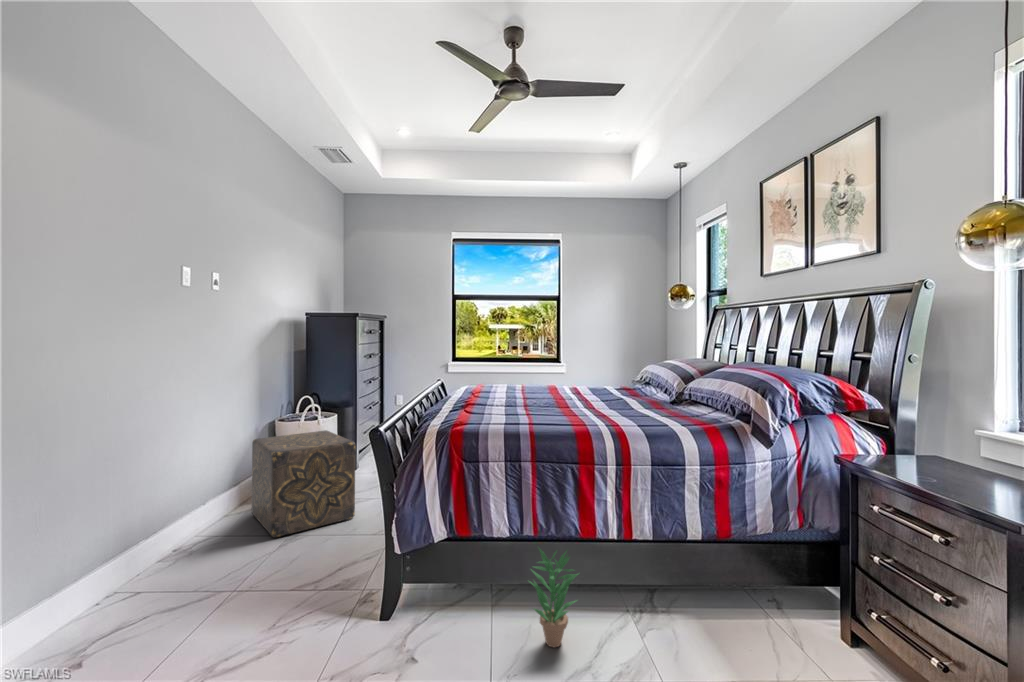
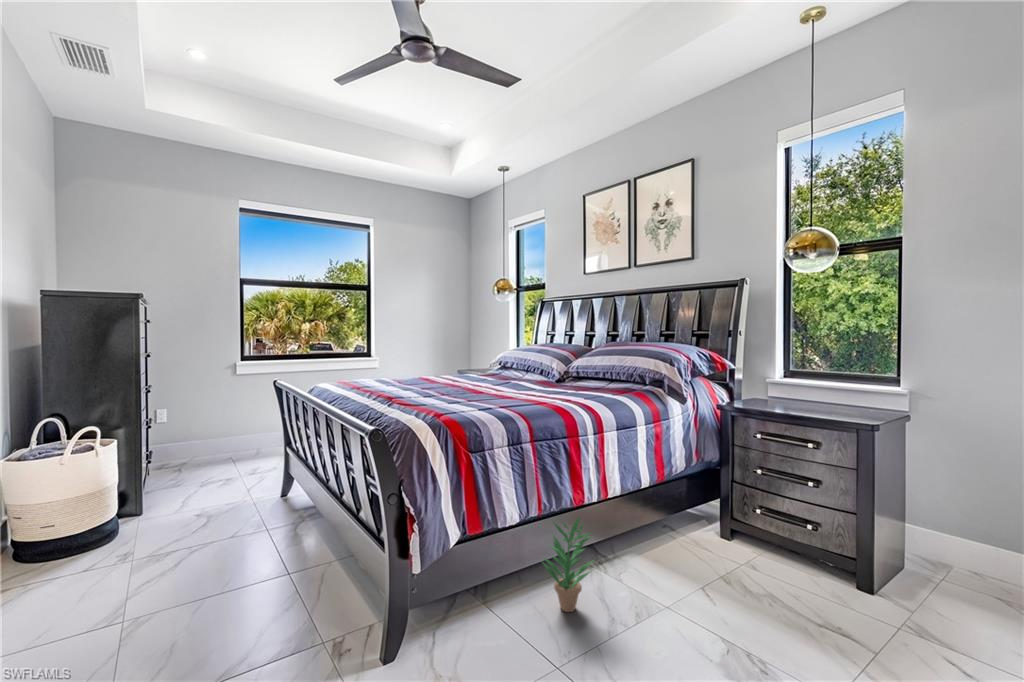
ottoman: present [252,430,356,537] -> none [26,461,220,624]

